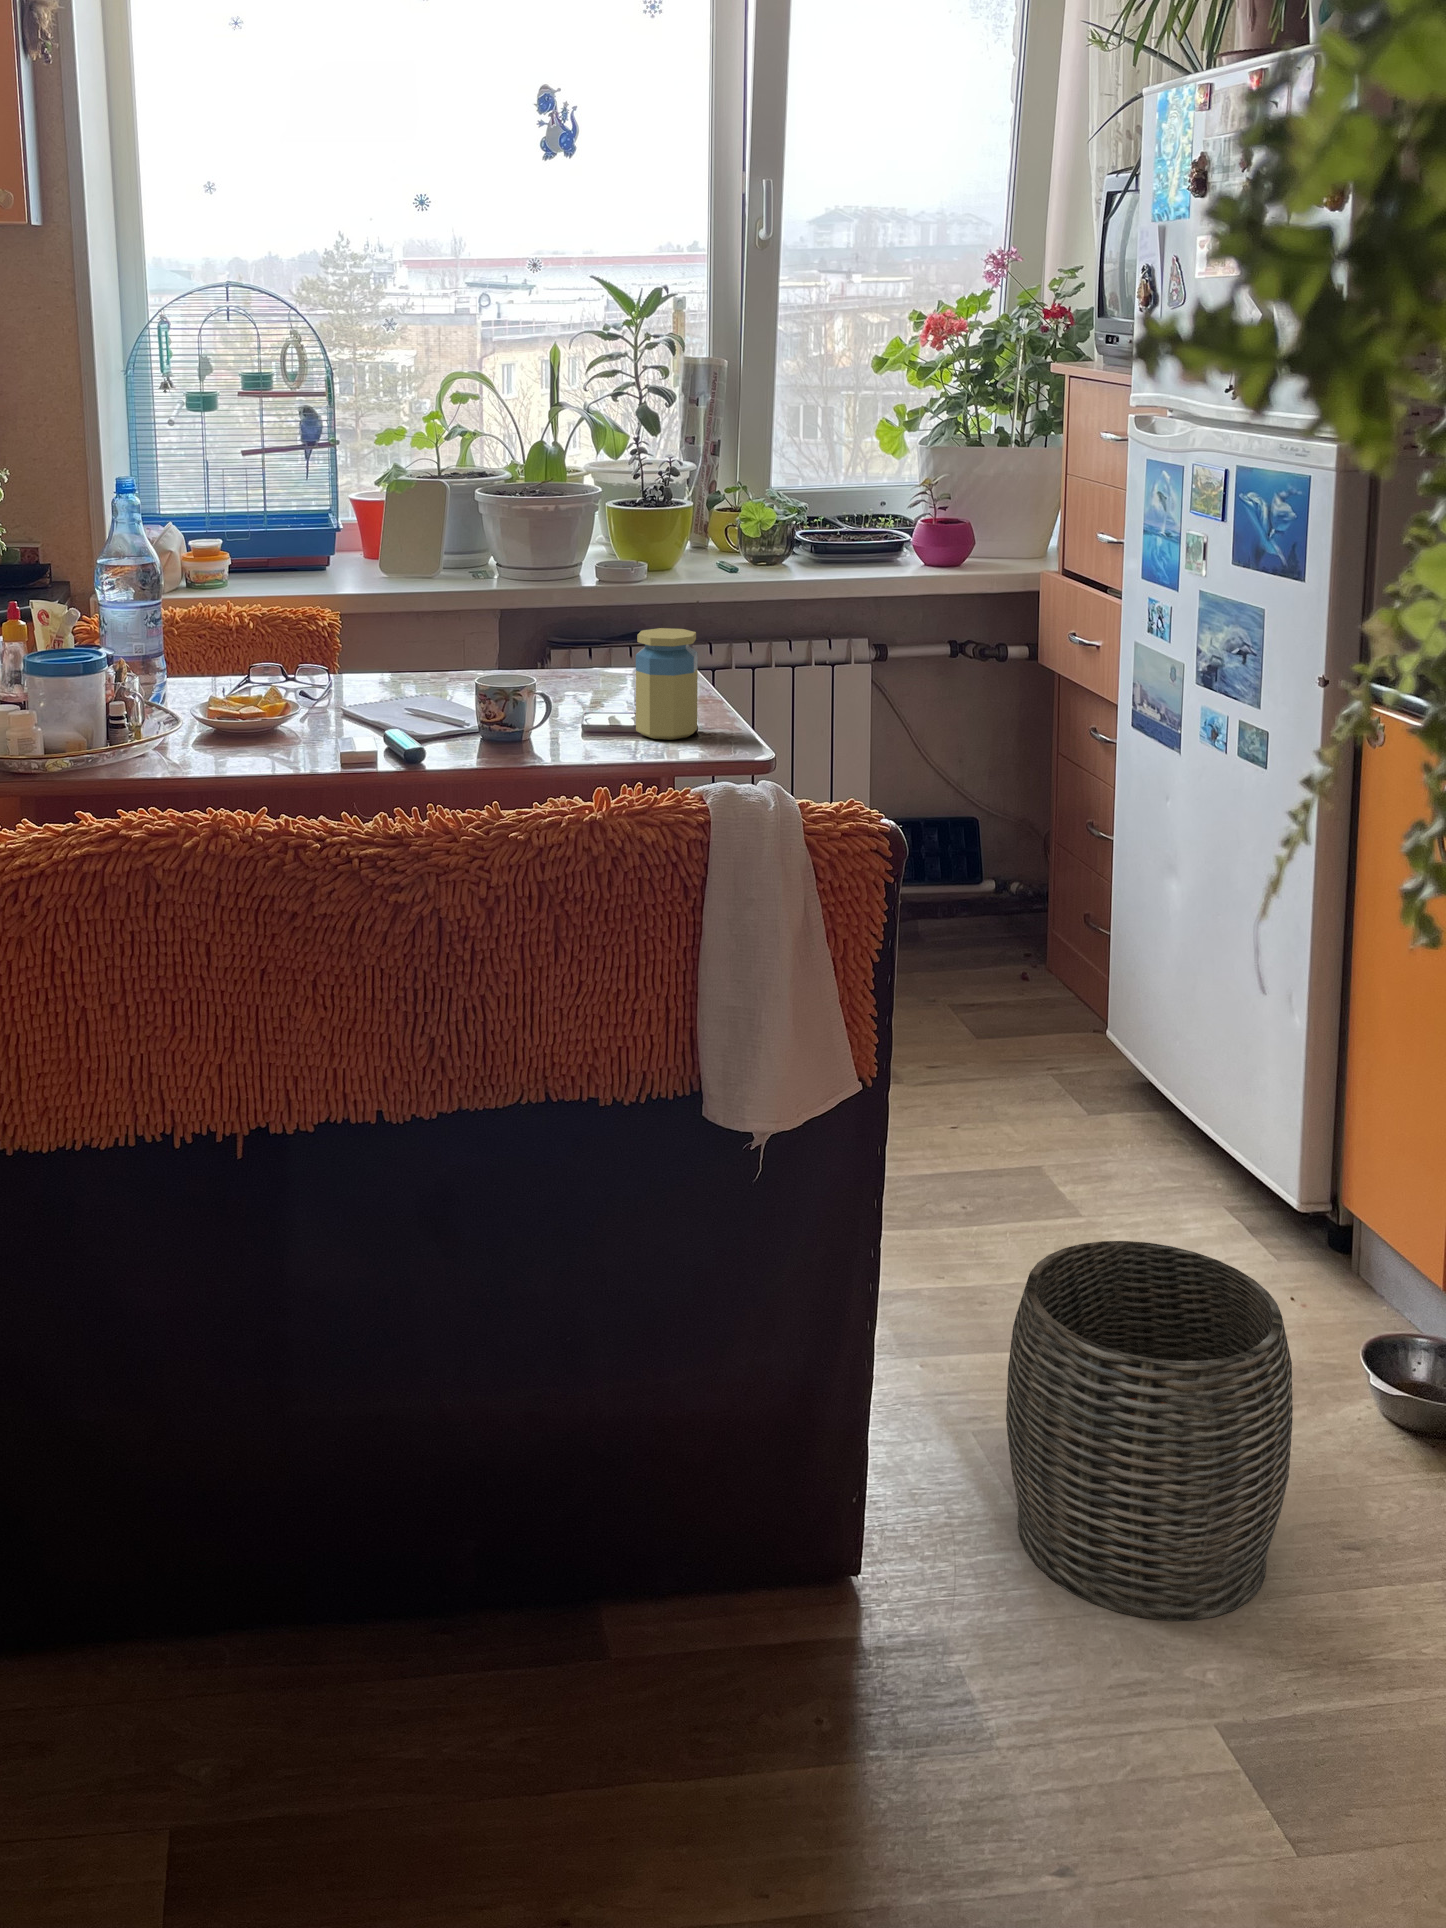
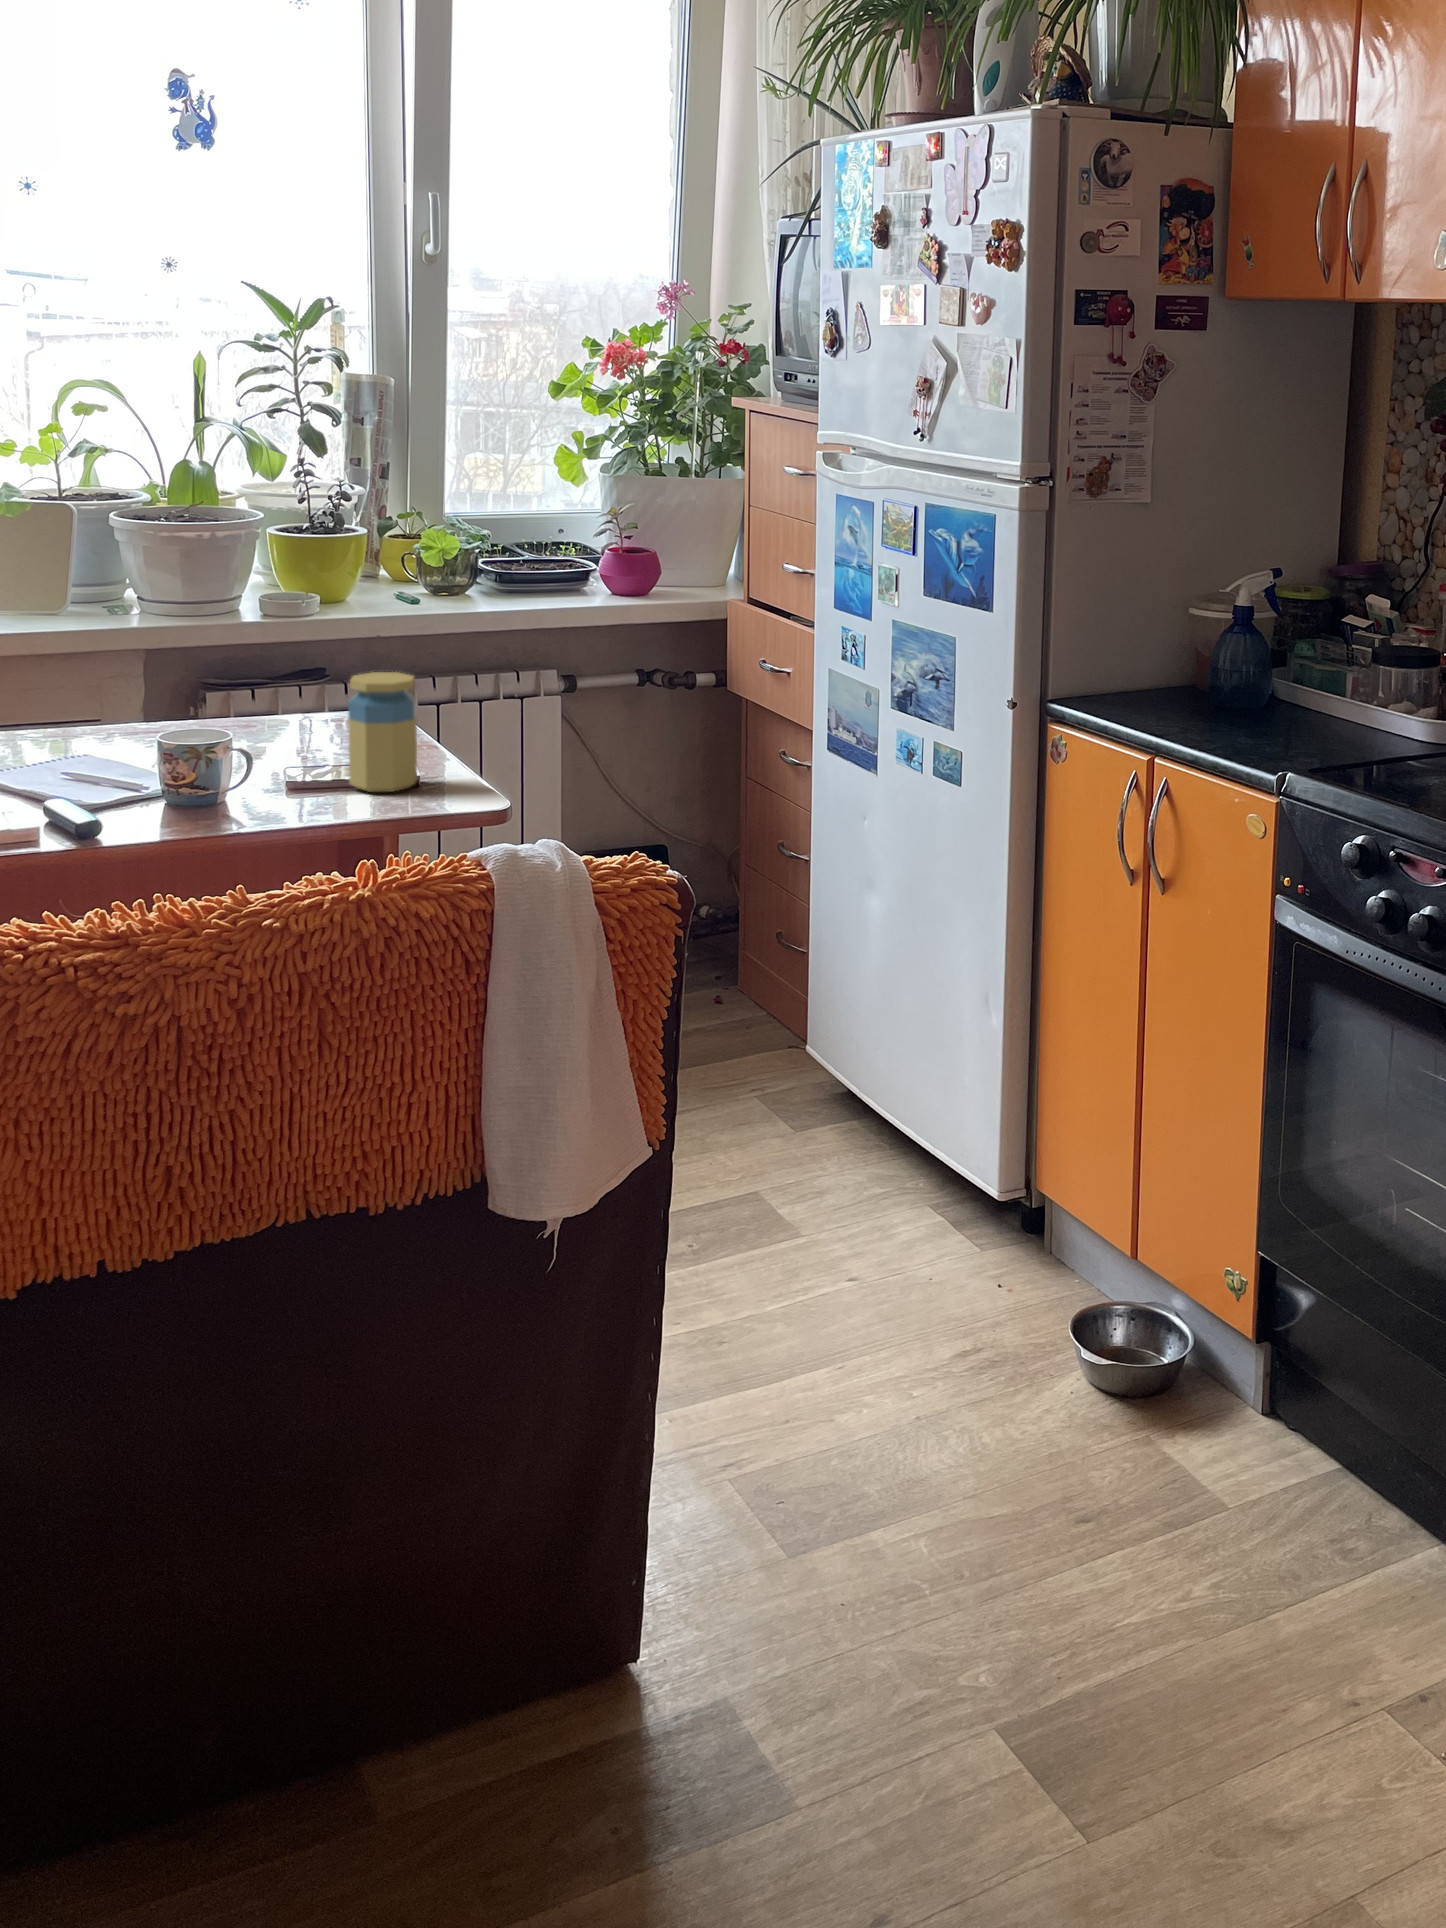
woven basket: present [1006,1241,1293,1621] -> none [778,1261,1040,1634]

